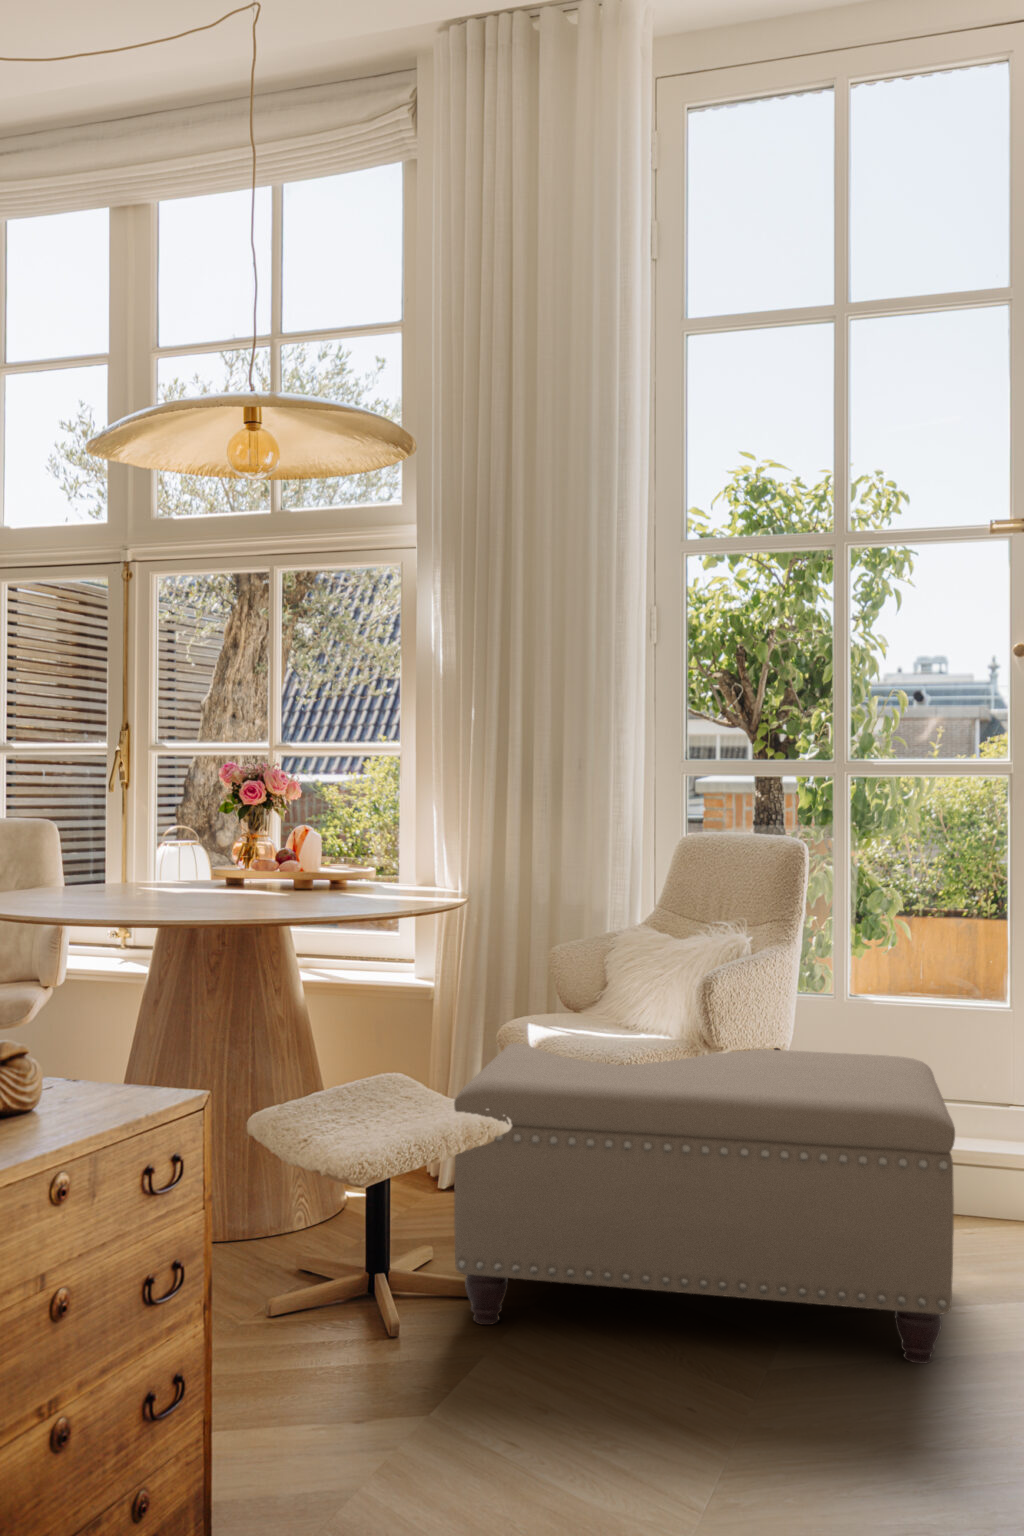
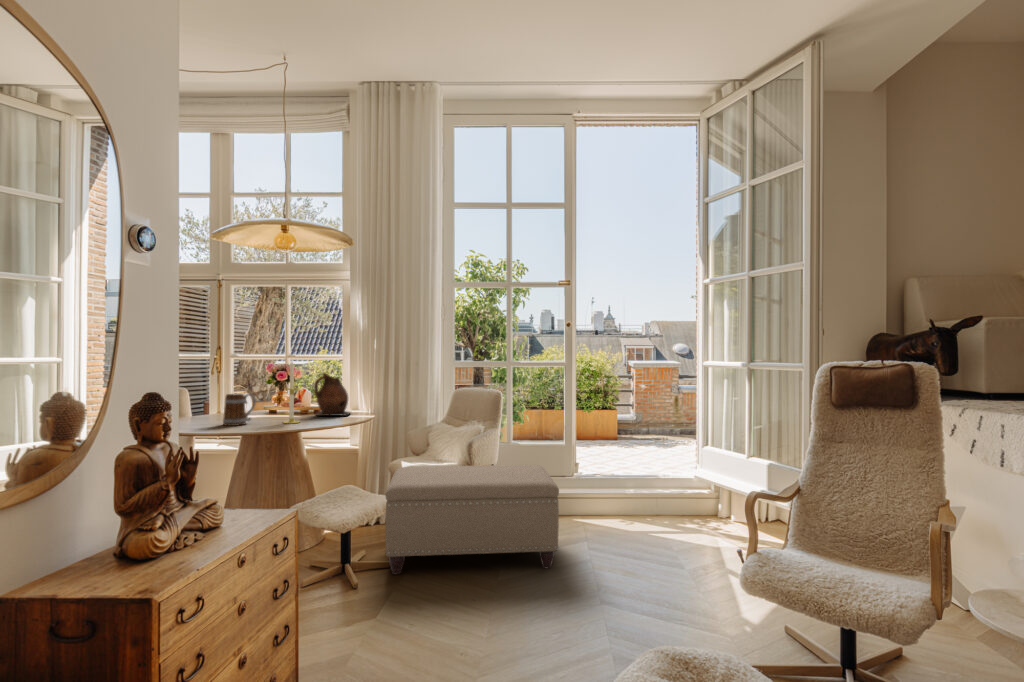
candle: none [213,742,255,903] -> present [283,362,300,424]
ceramic pitcher: none [306,780,406,895] -> present [314,373,350,416]
mug: none [71,823,150,902] -> present [223,394,256,426]

